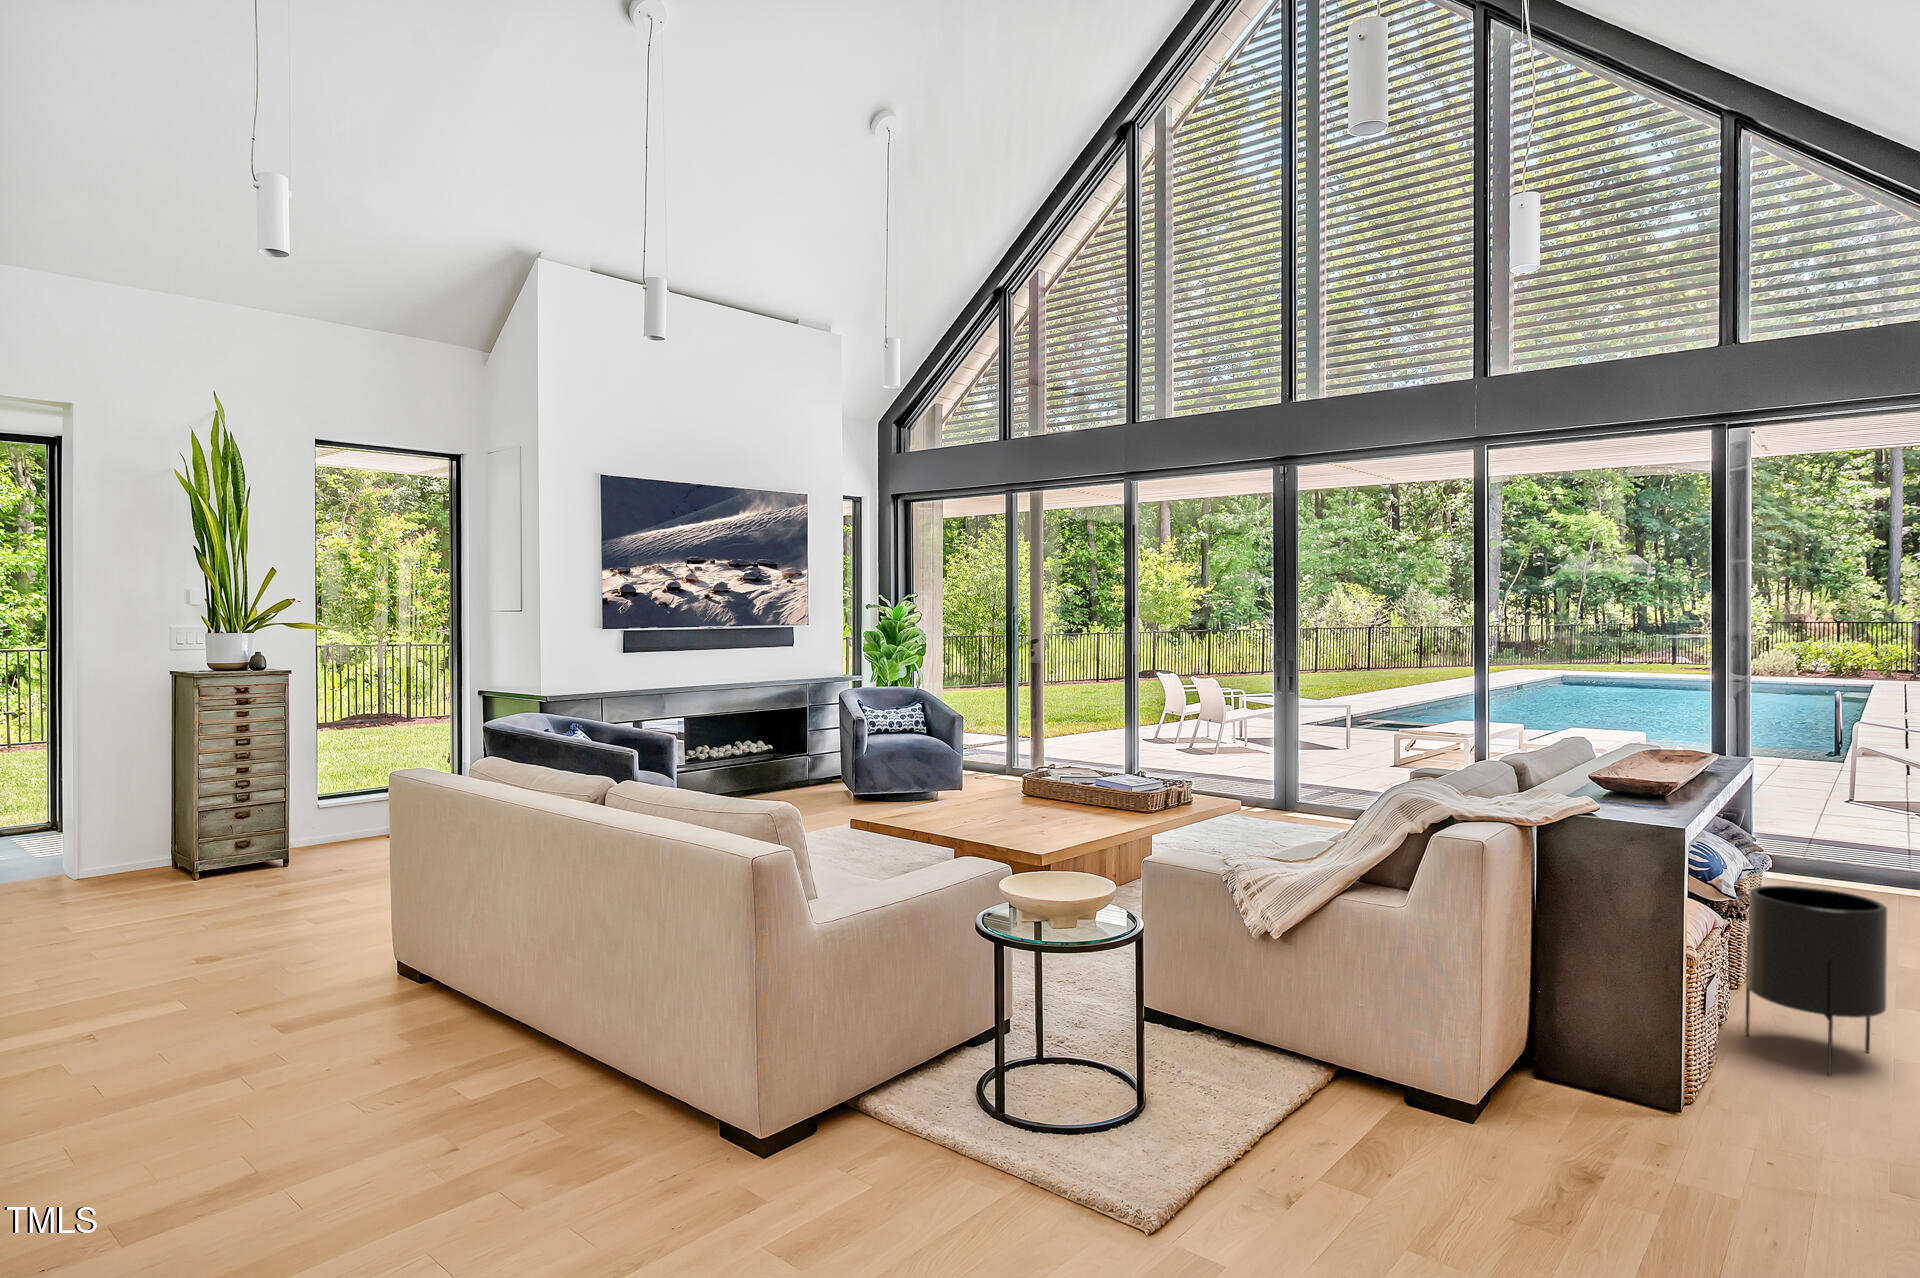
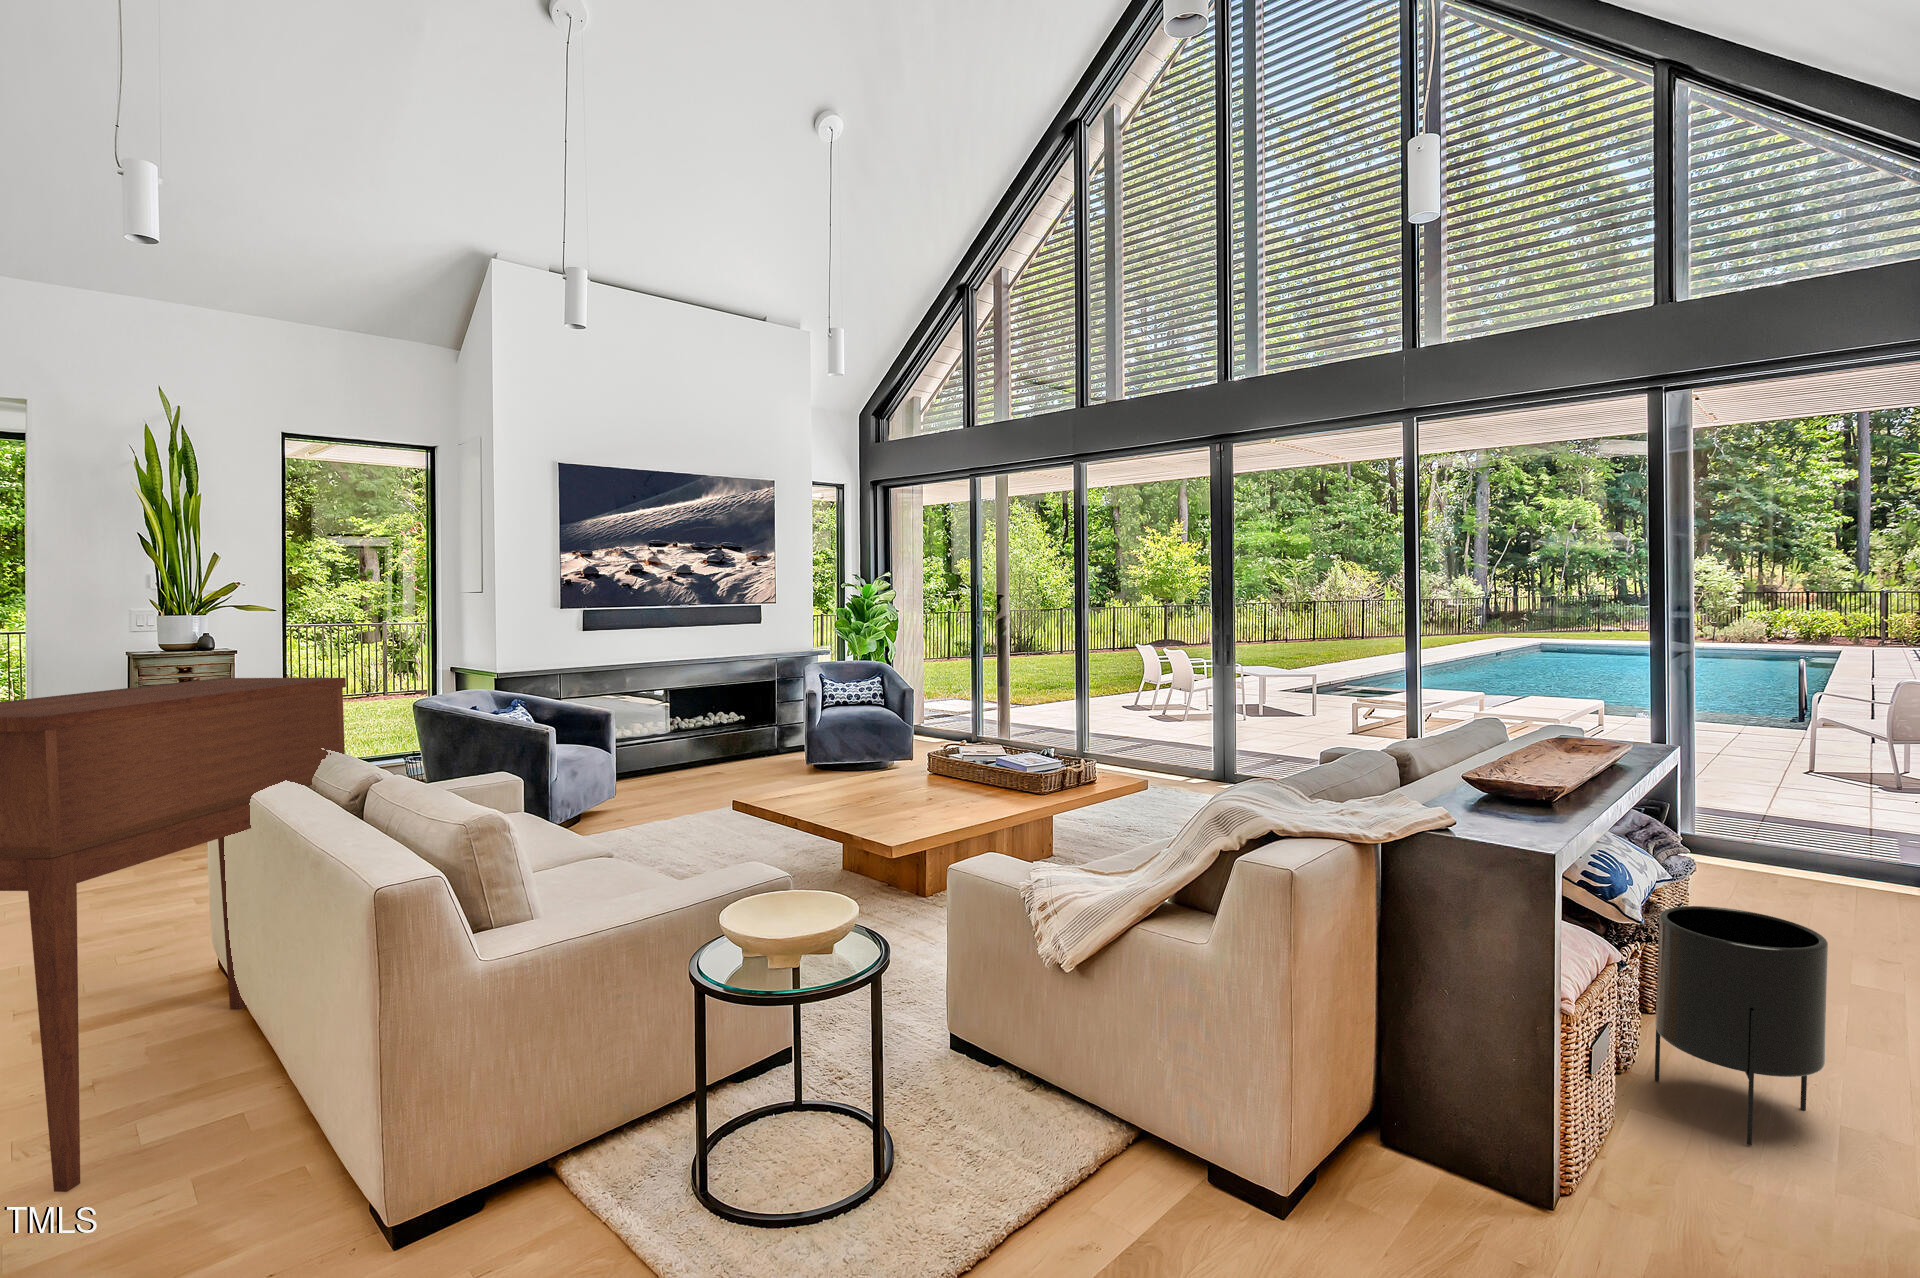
console table: none [241,687,547,1141] -> present [0,678,346,1192]

